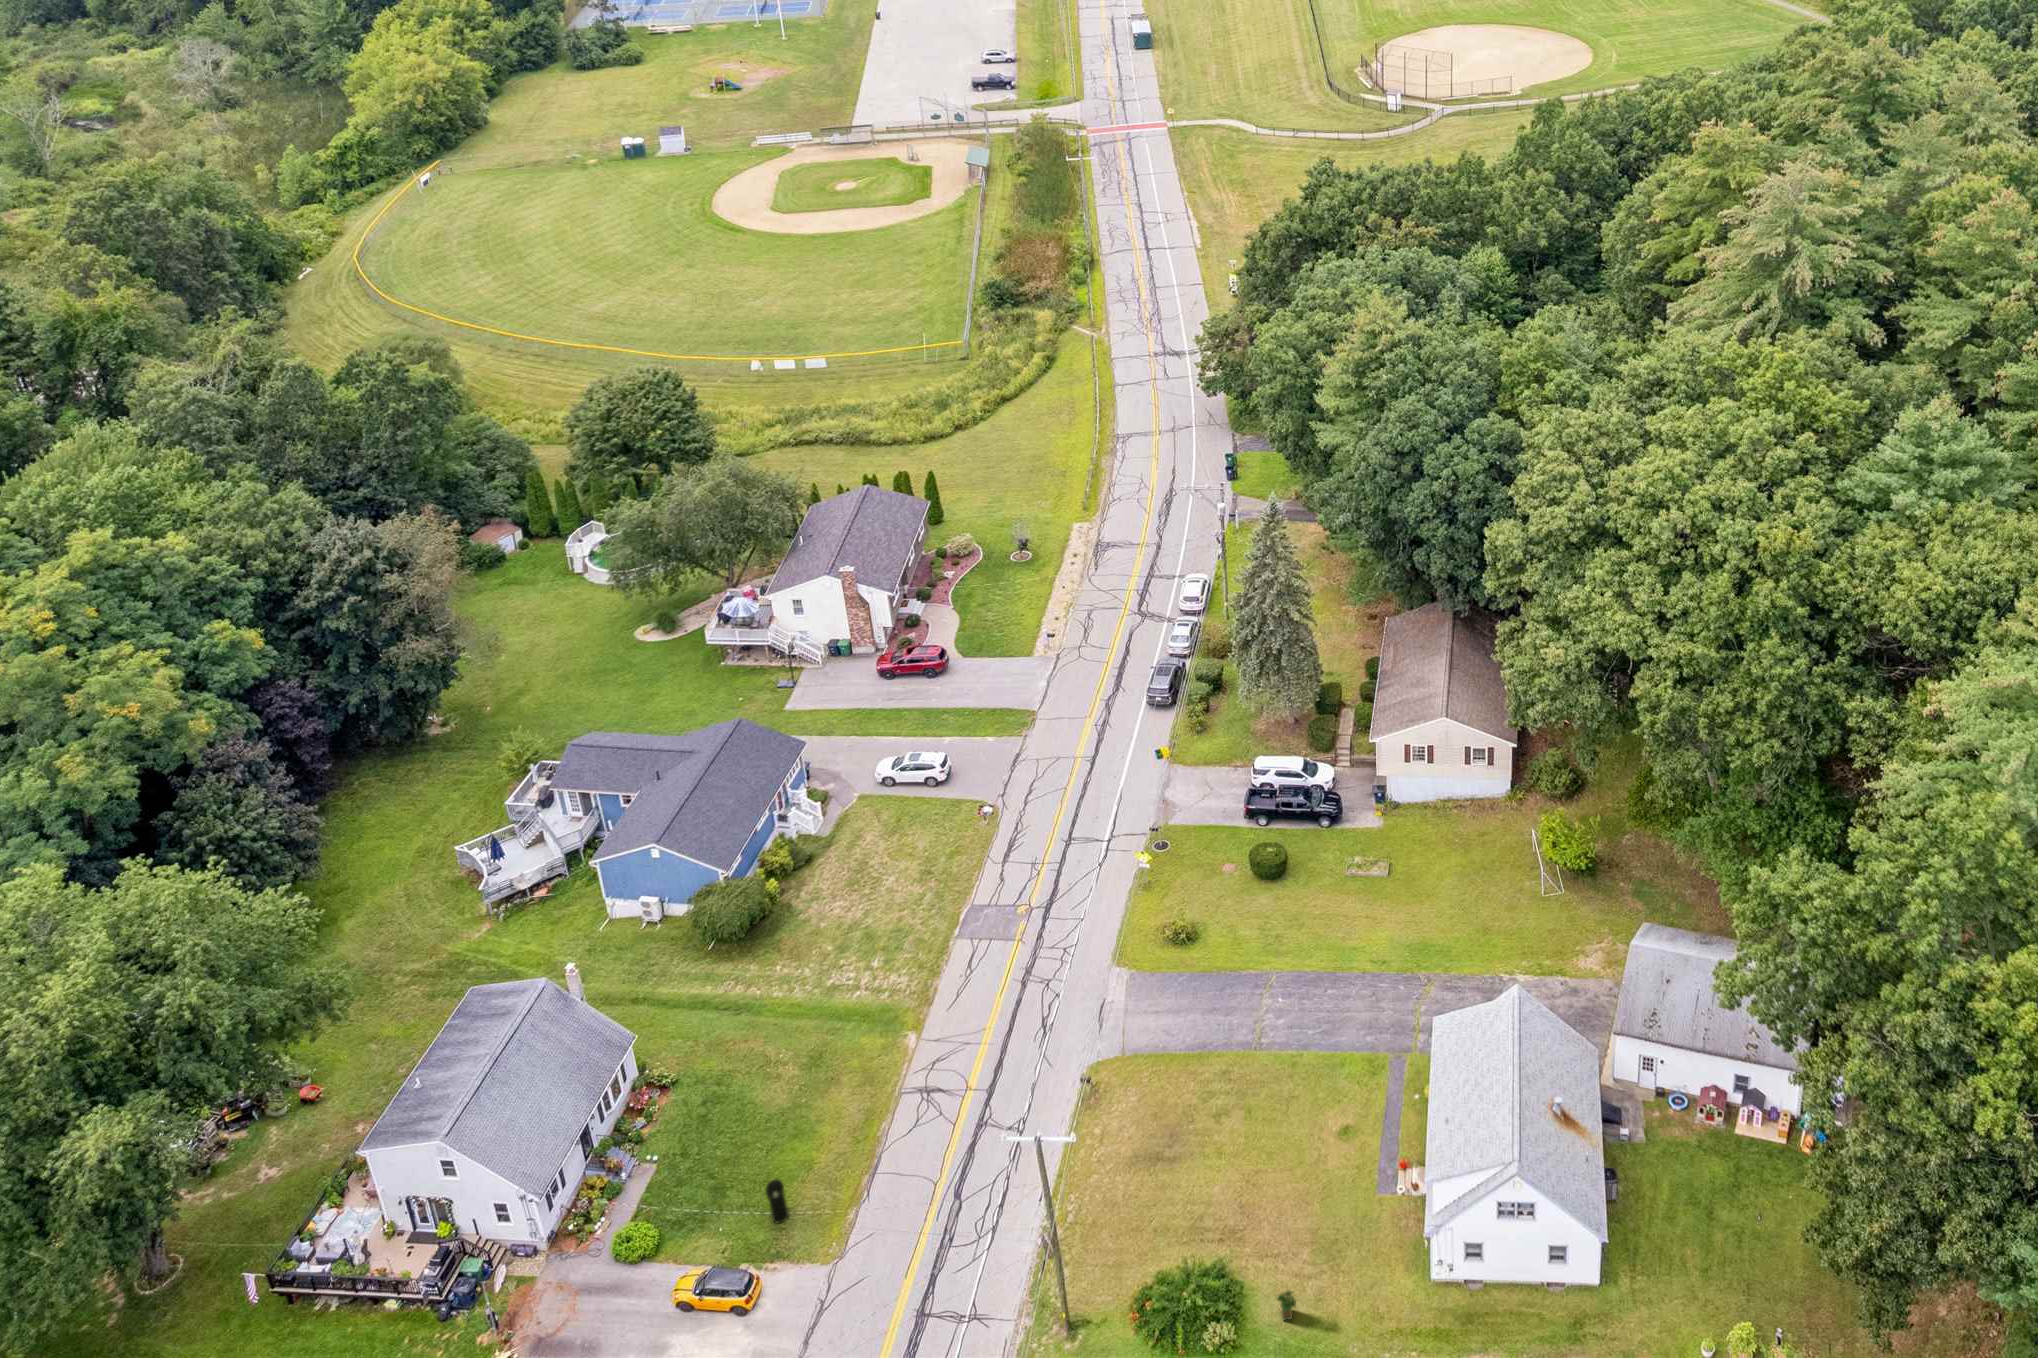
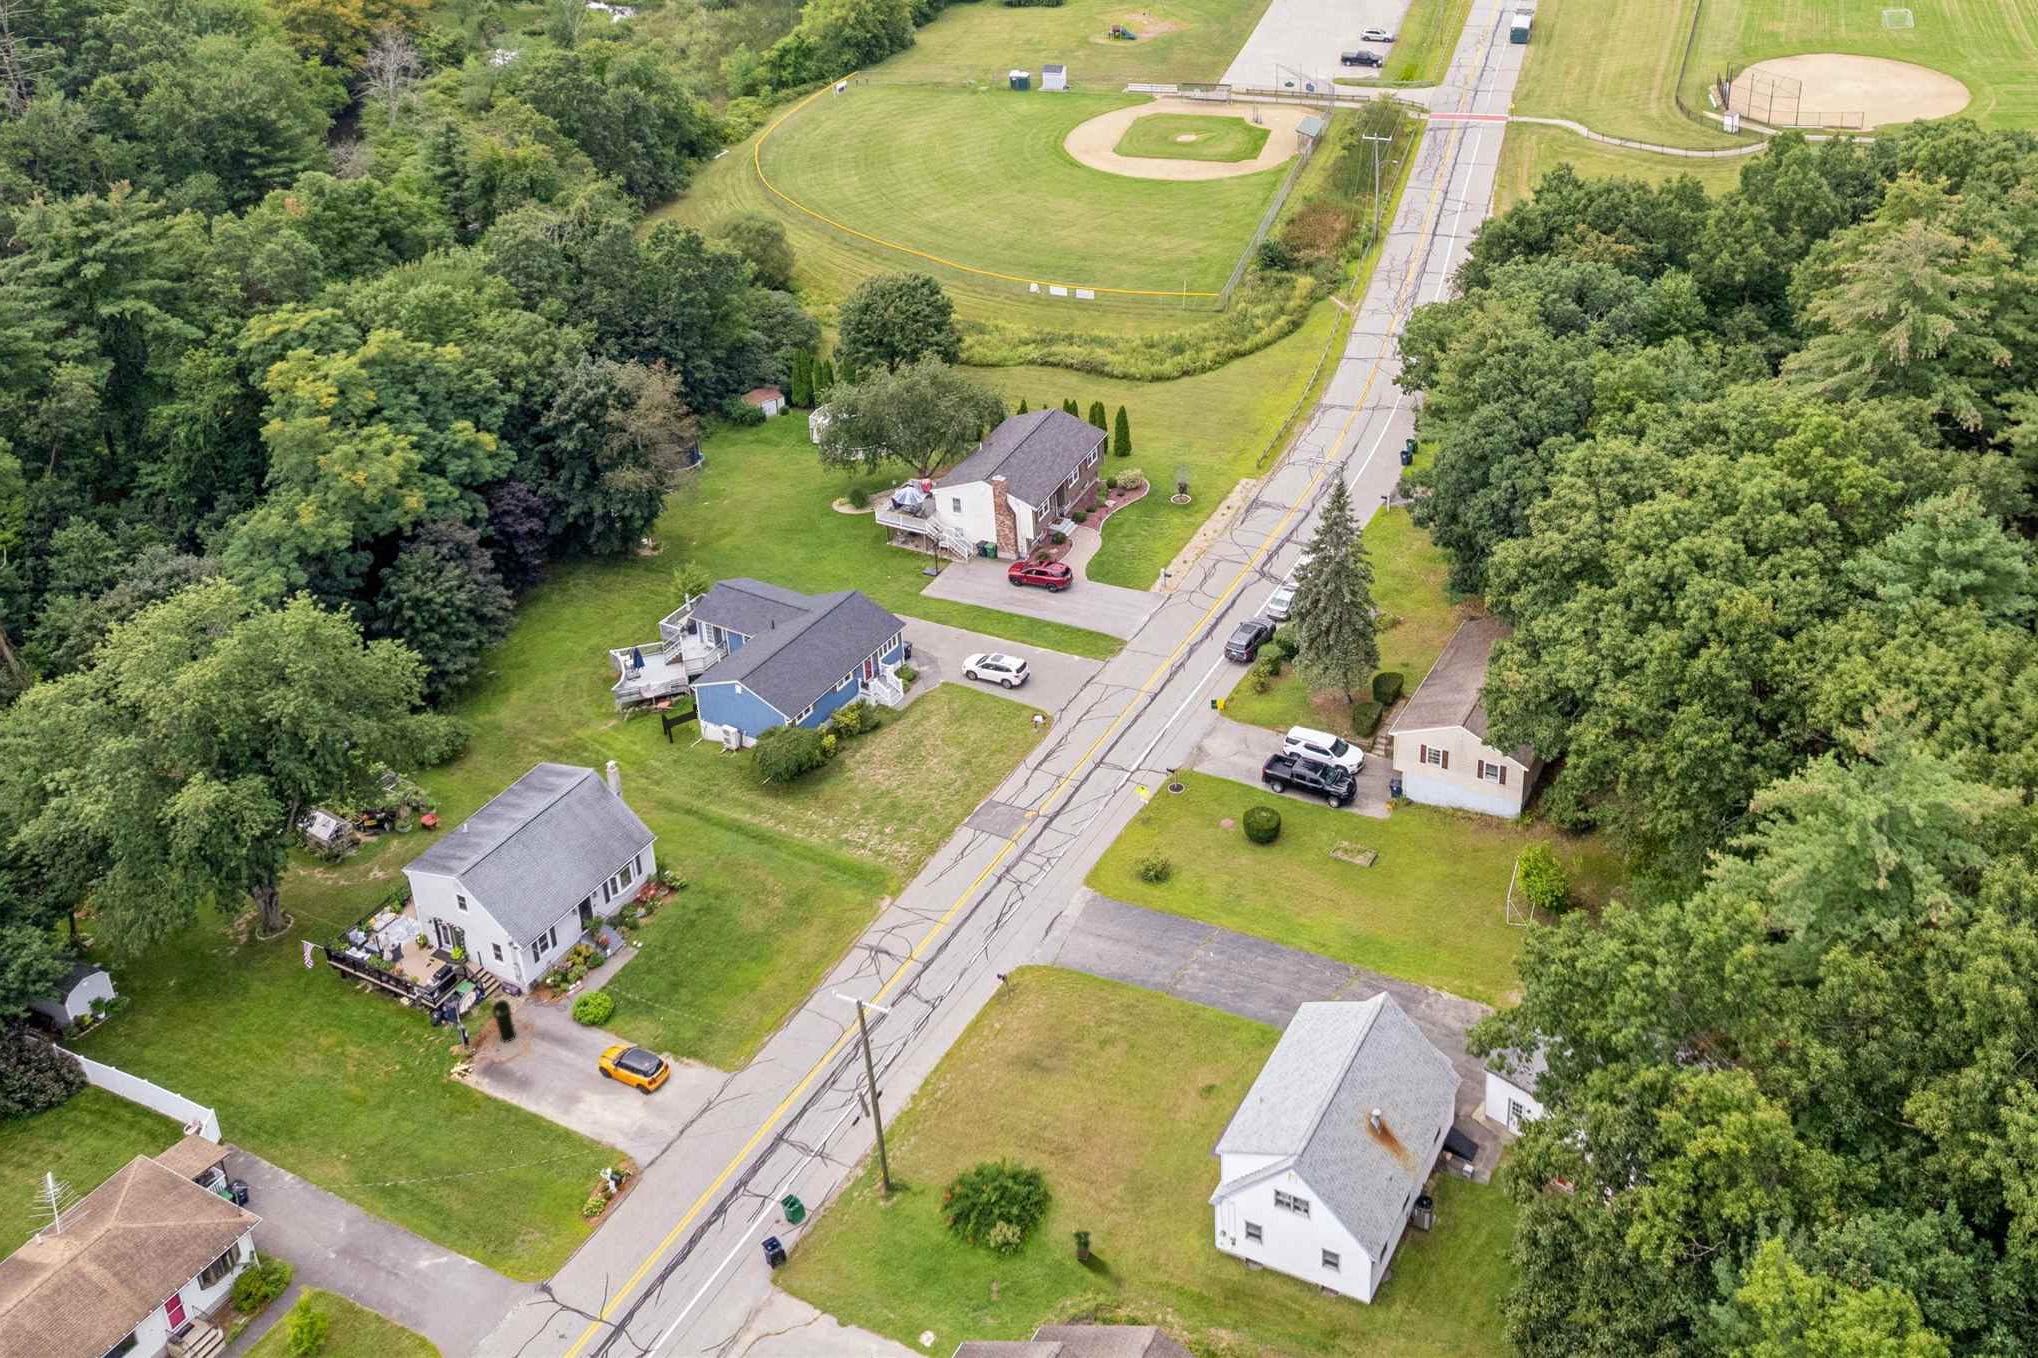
bench: none [560,881,611,931] -> present [662,703,698,743]
trash can: present [765,1179,789,1223] -> present [493,1000,516,1042]

